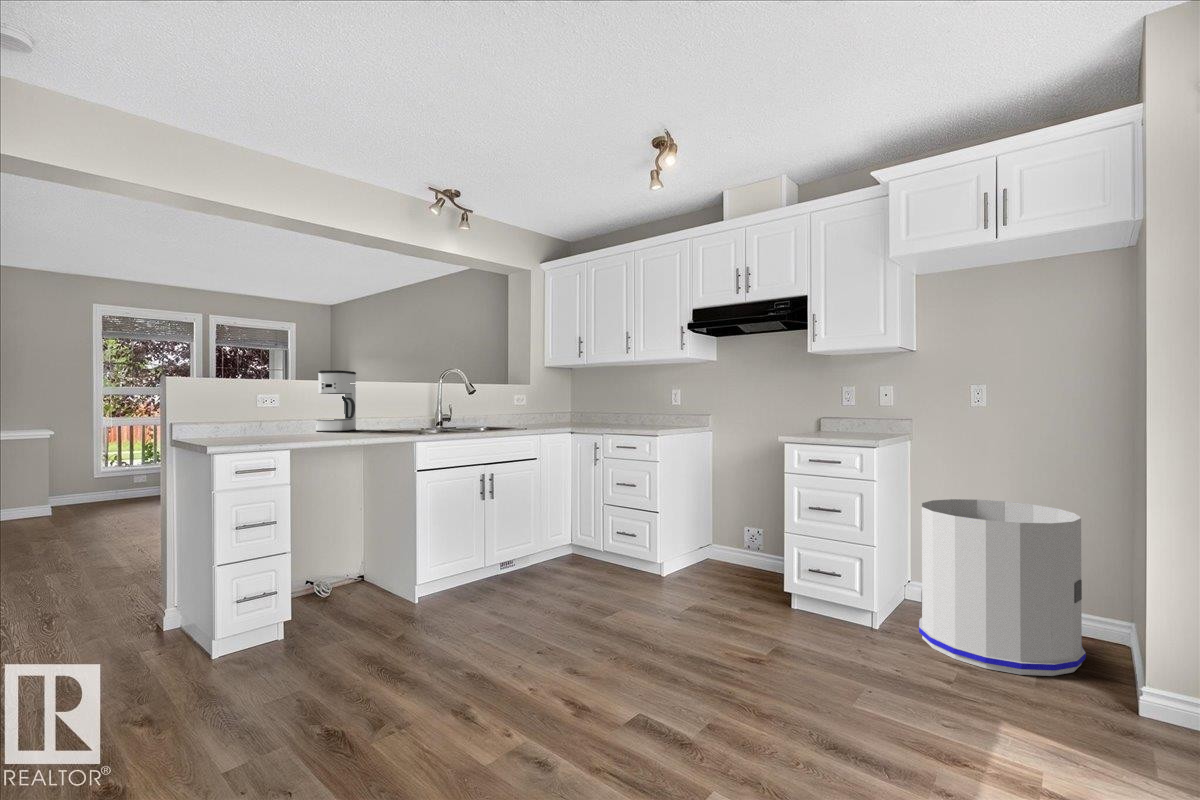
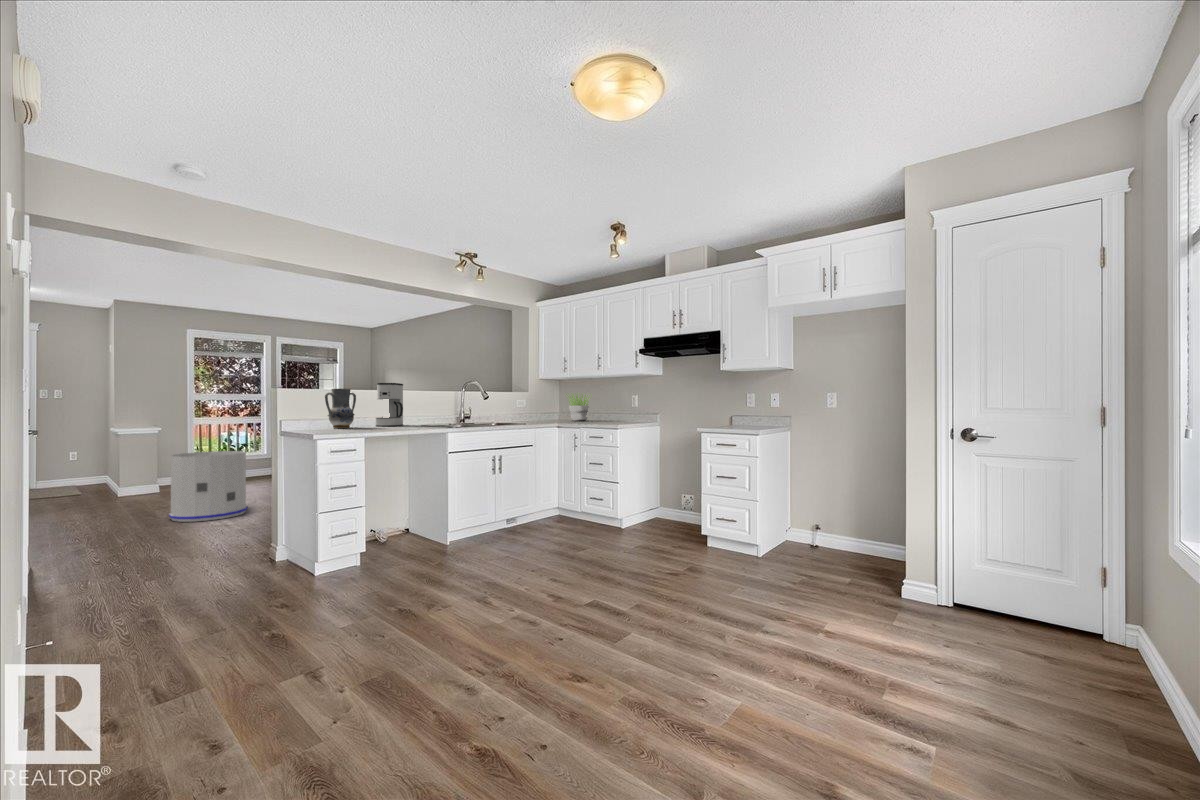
vase: none [240,378,287,434] -> present [325,389,356,428]
potted plant: none [575,384,621,423] -> present [568,394,591,421]
trash can: present [919,499,1086,676] -> present [169,451,247,522]

